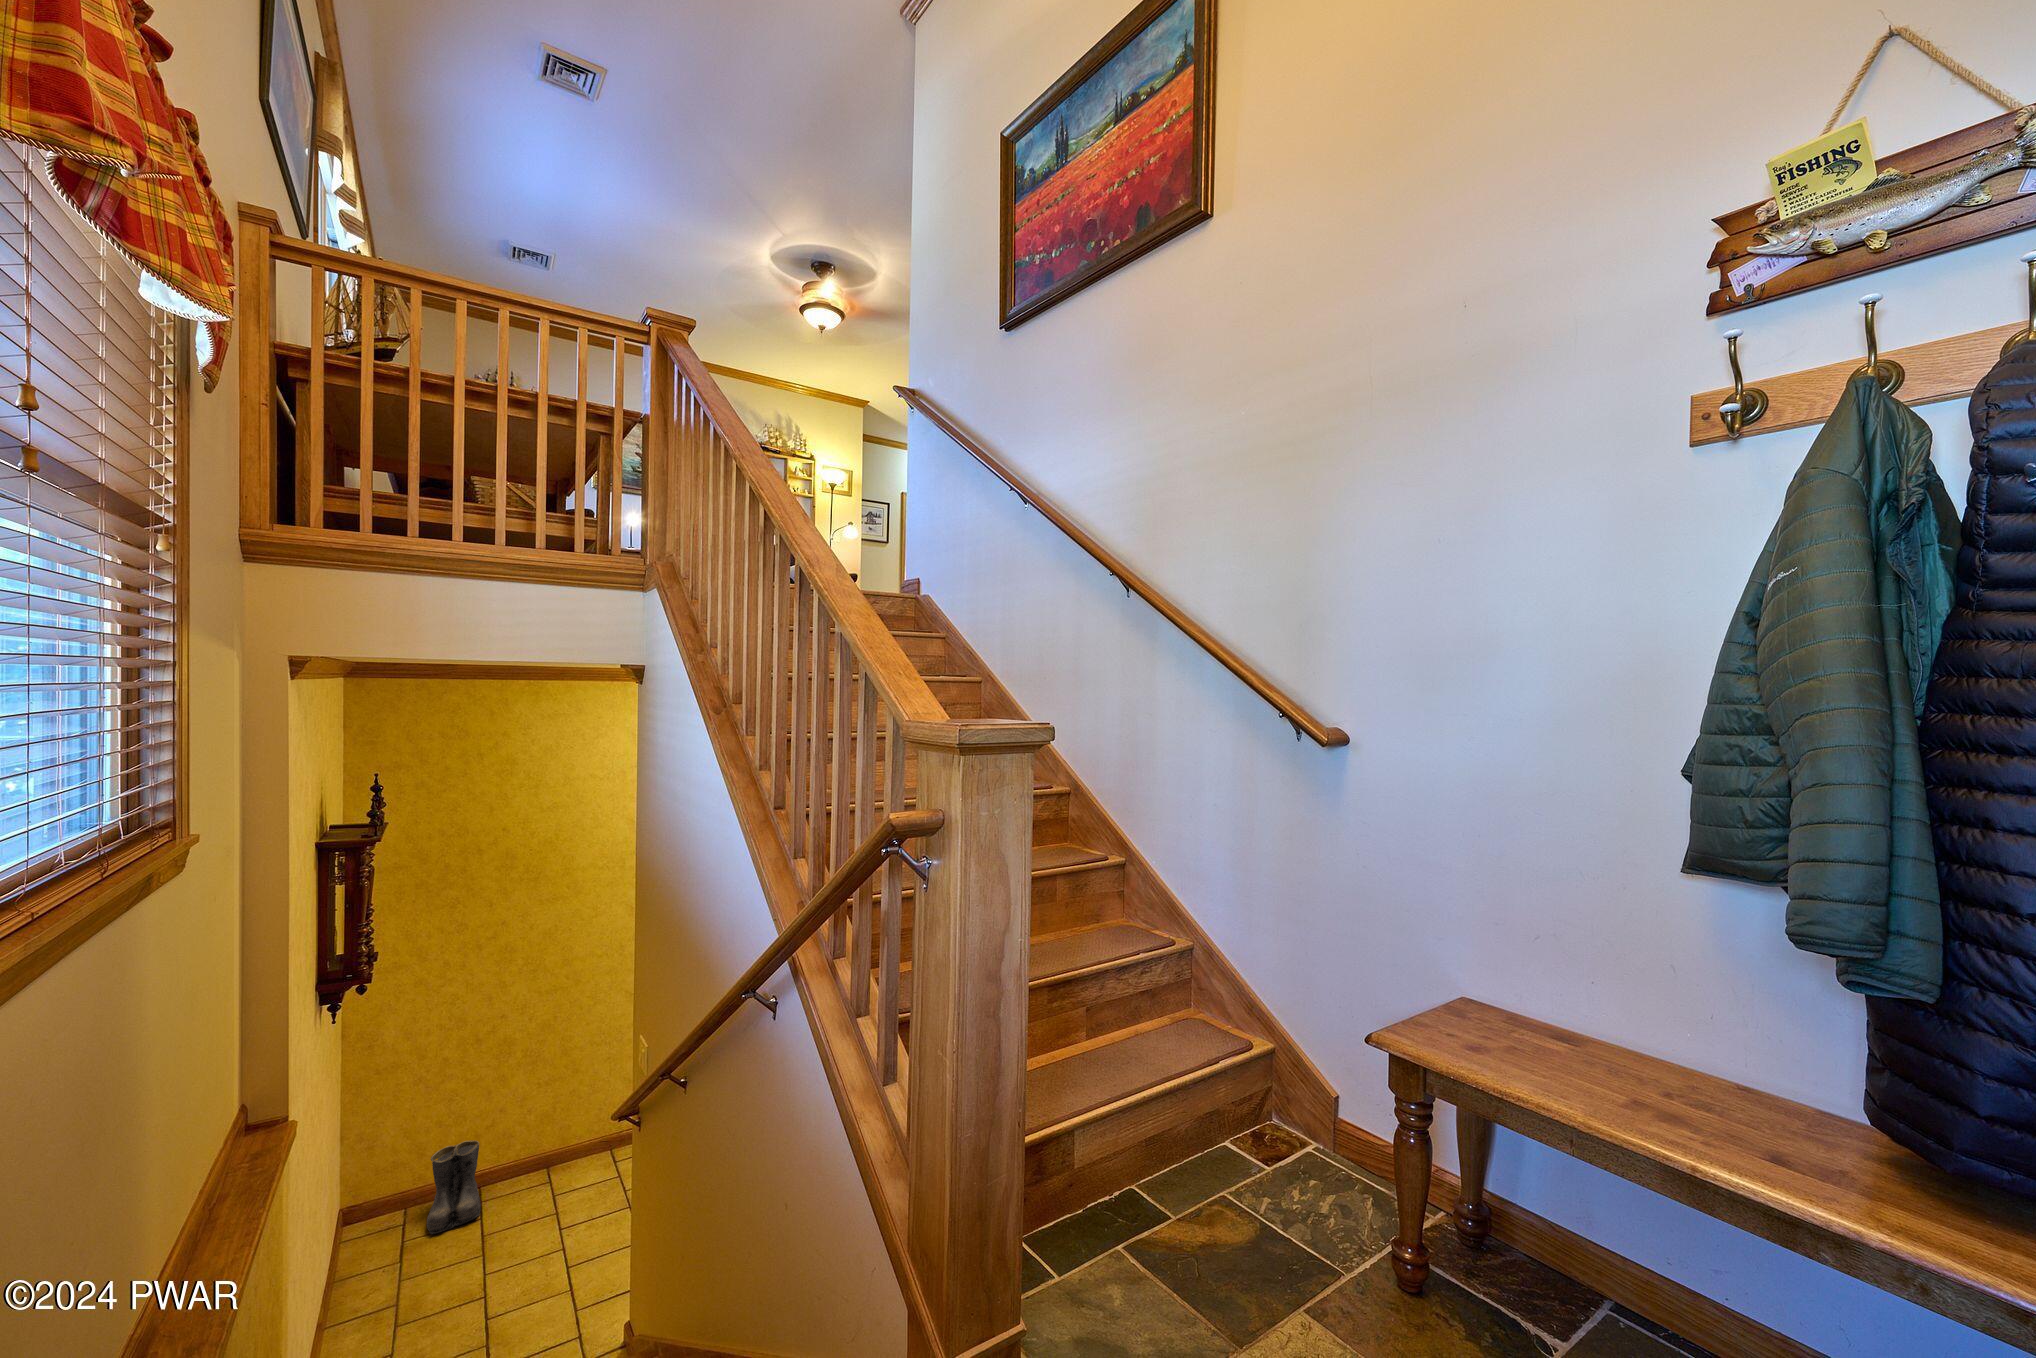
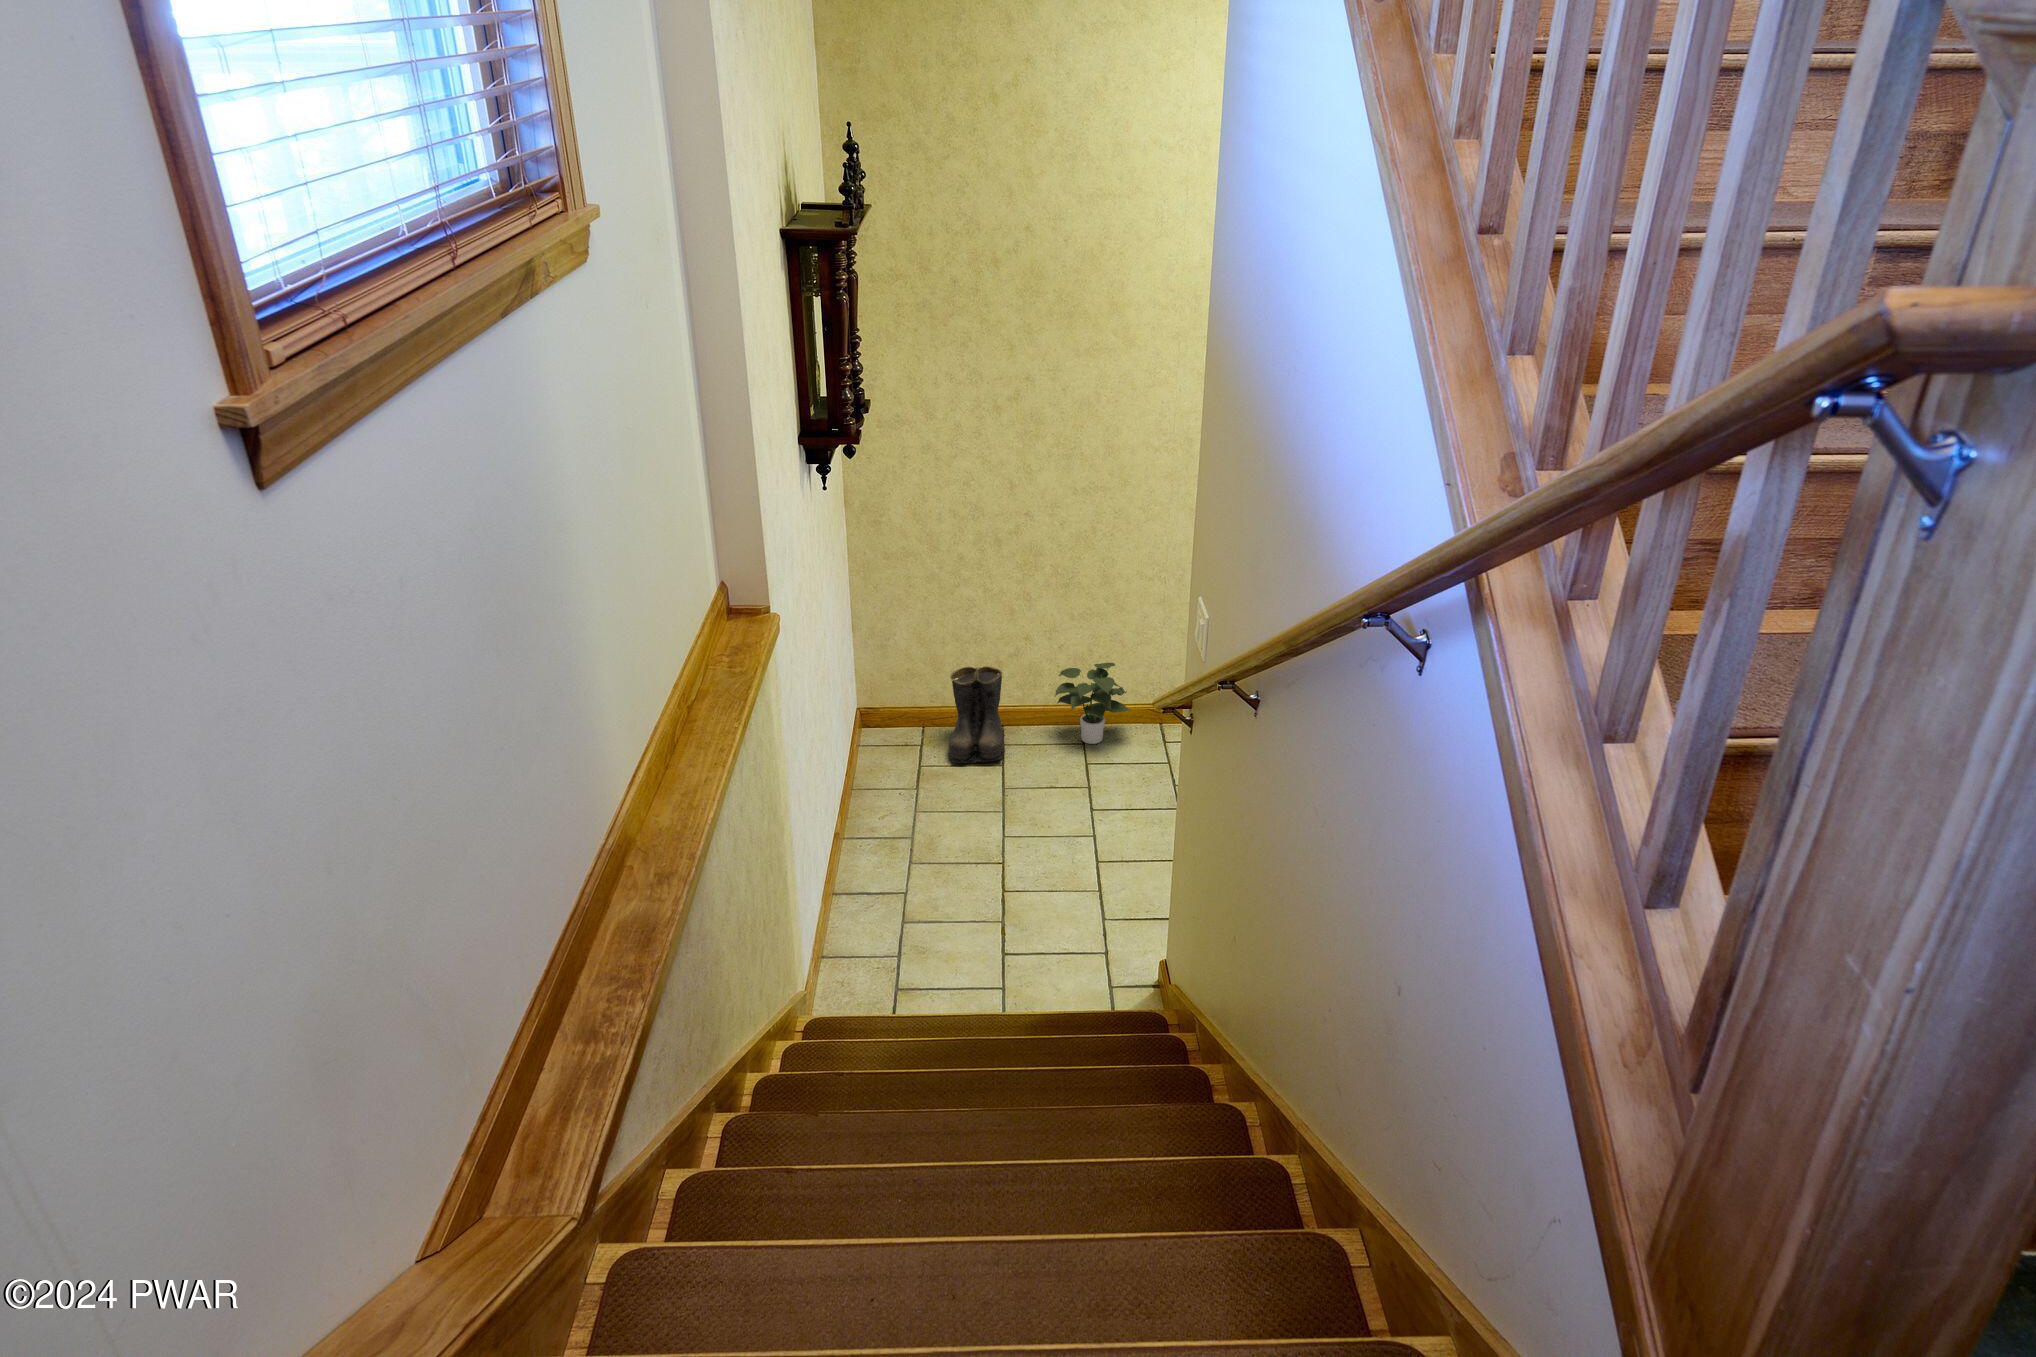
potted plant: none [526,1109,591,1180] -> present [1055,663,1131,744]

